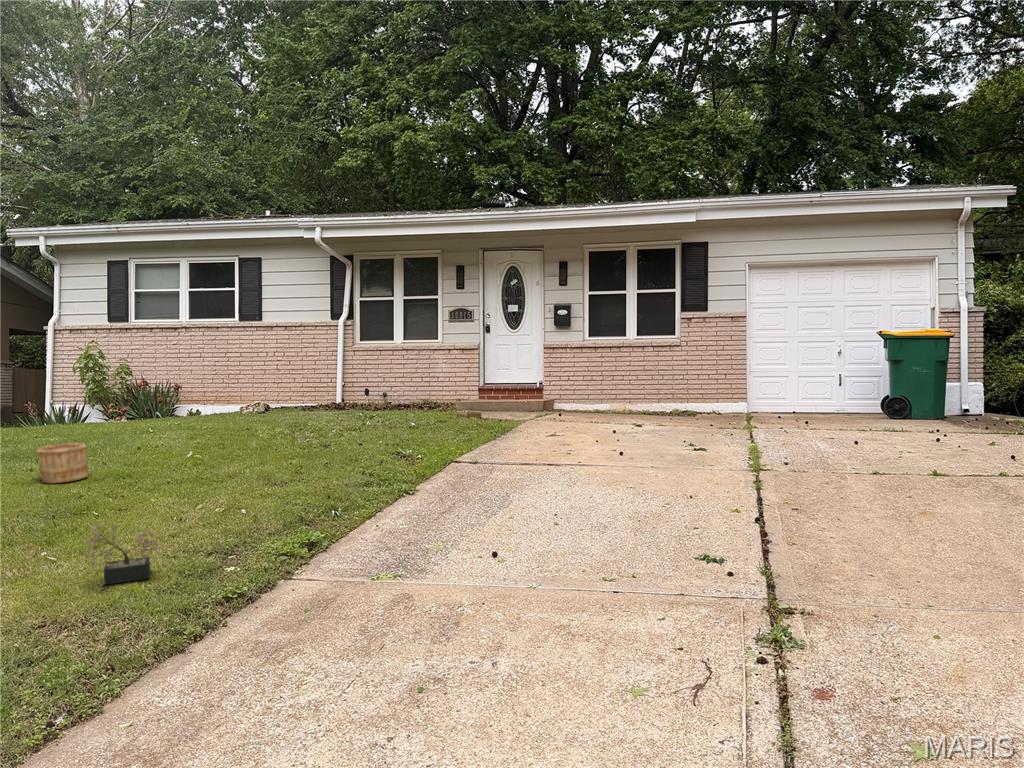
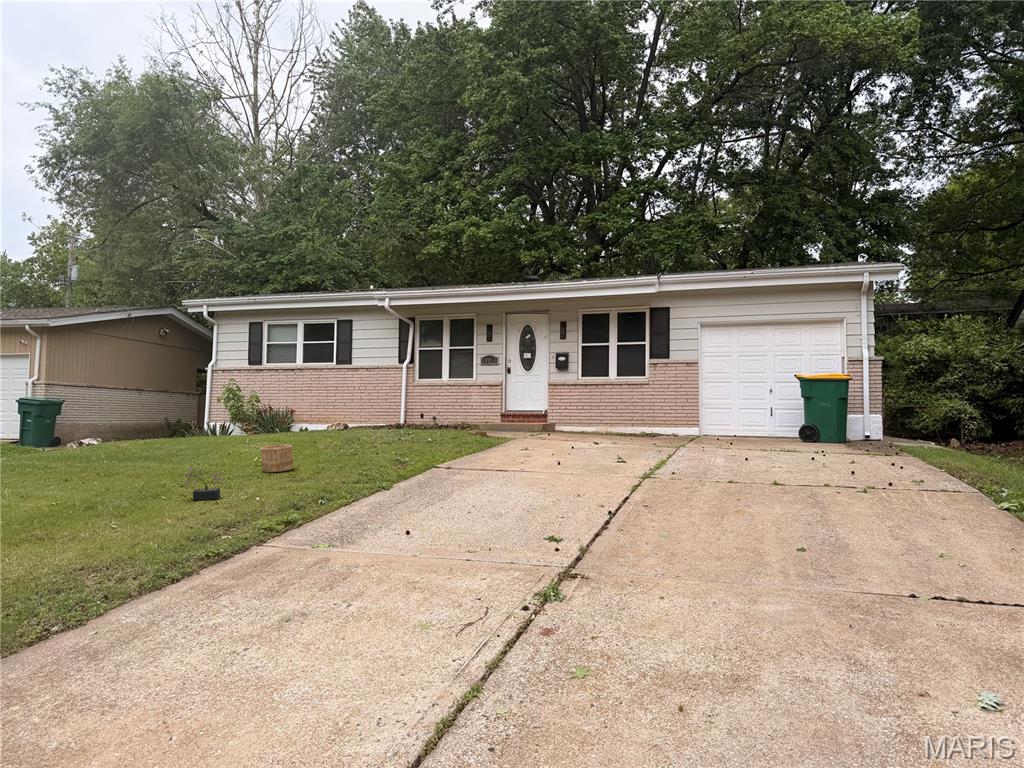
wooden bucket: present [37,442,88,483] -> present [260,444,293,472]

